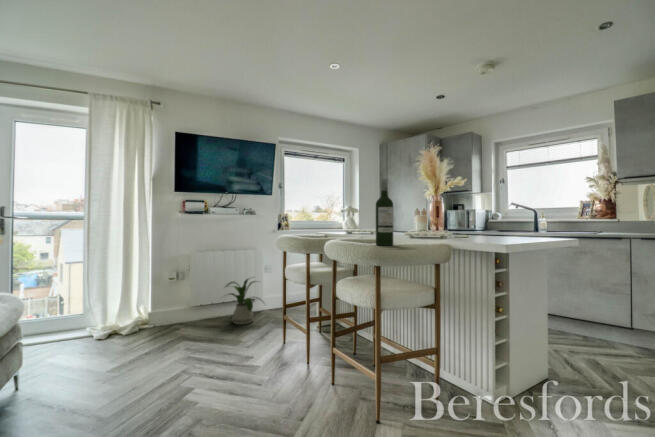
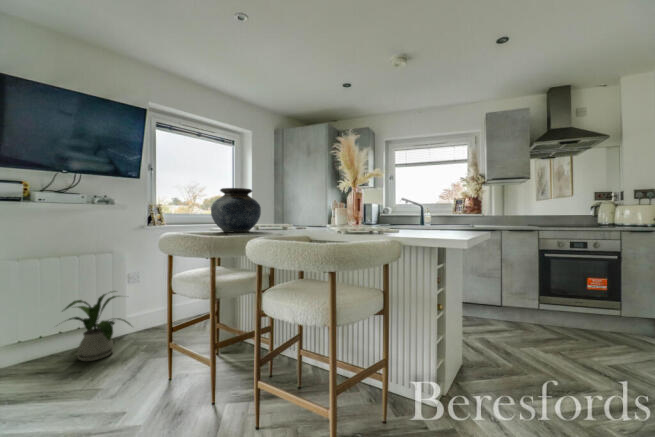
wine bottle: present [376,179,393,245] -> none [335,155,358,242]
vase: none [310,202,347,237] -> present [211,188,261,232]

